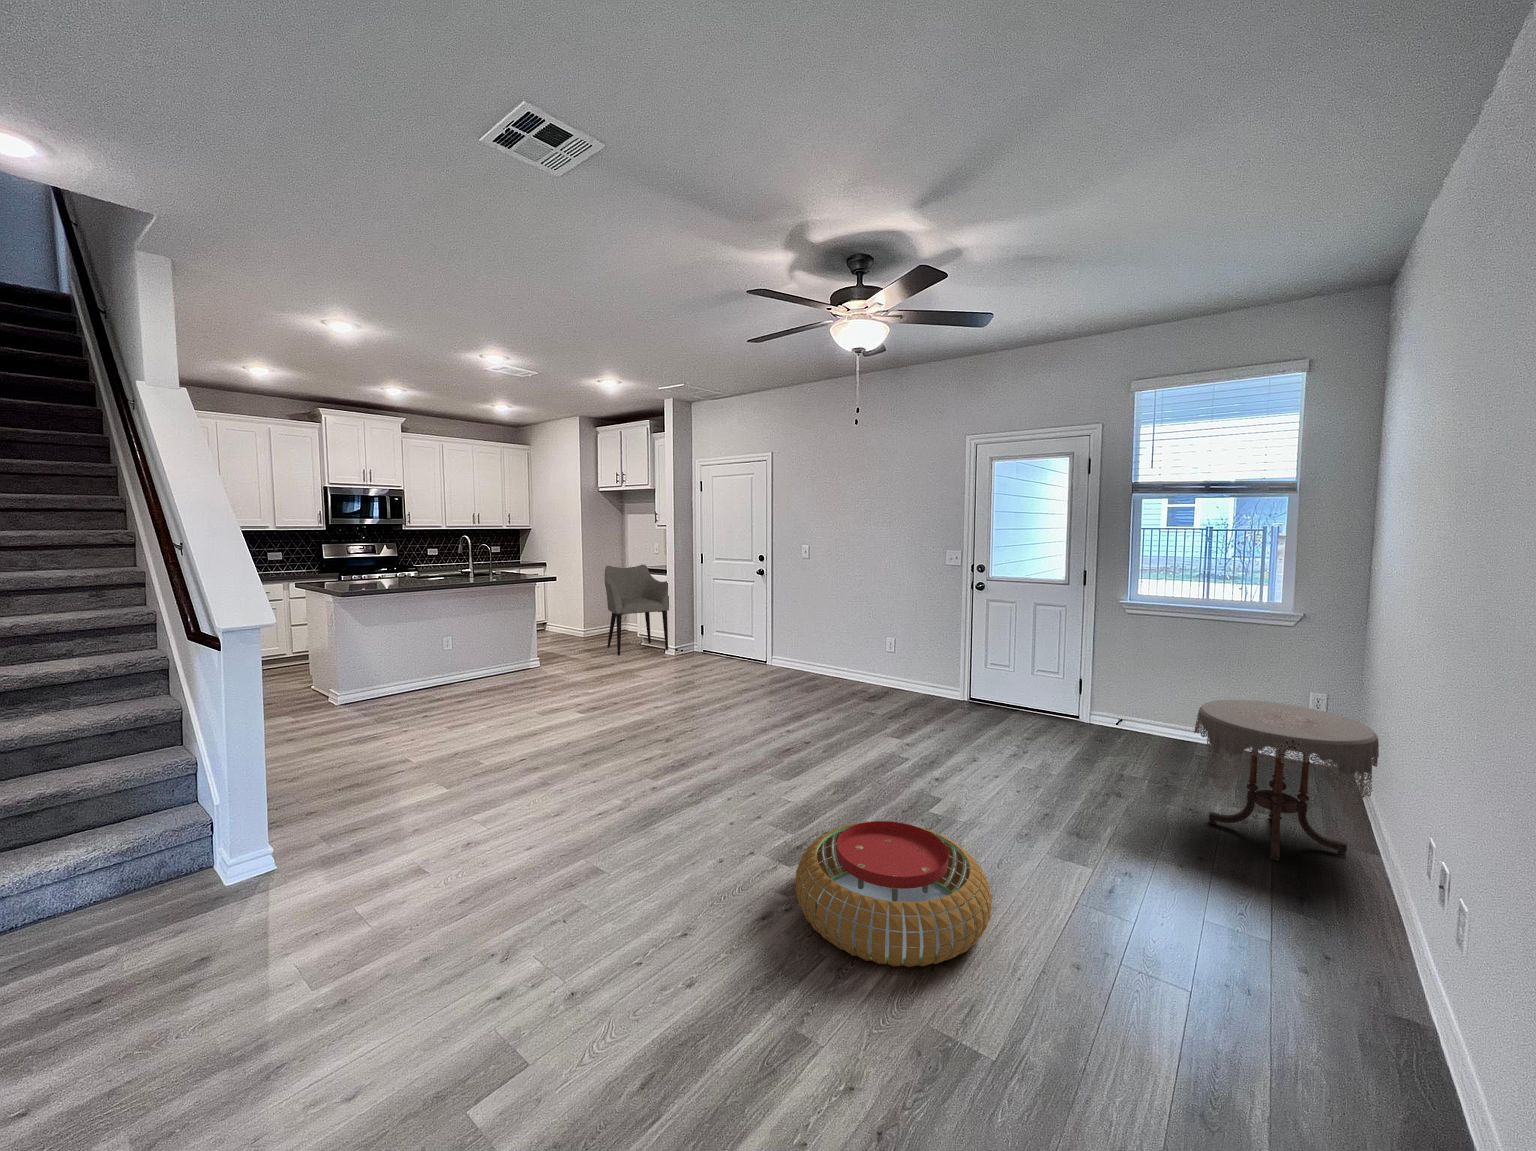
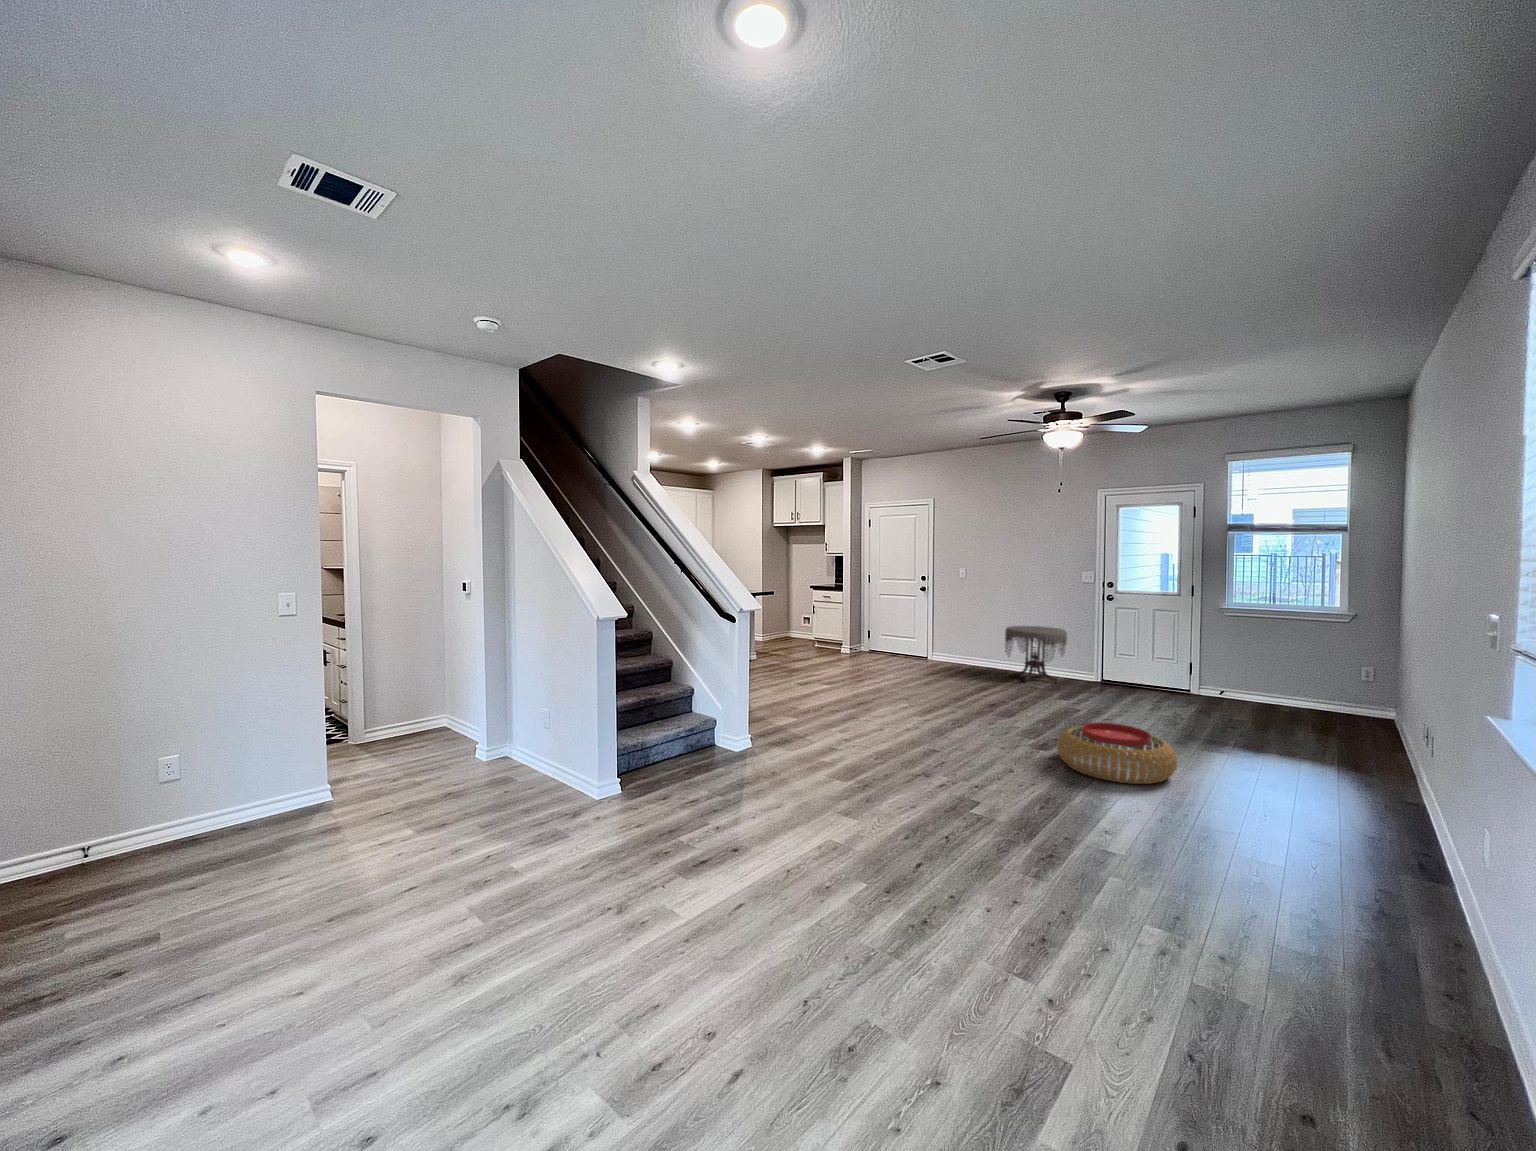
armchair: present [605,565,669,655] -> none [793,584,848,652]
side table: present [1194,700,1379,860] -> present [1005,626,1067,683]

